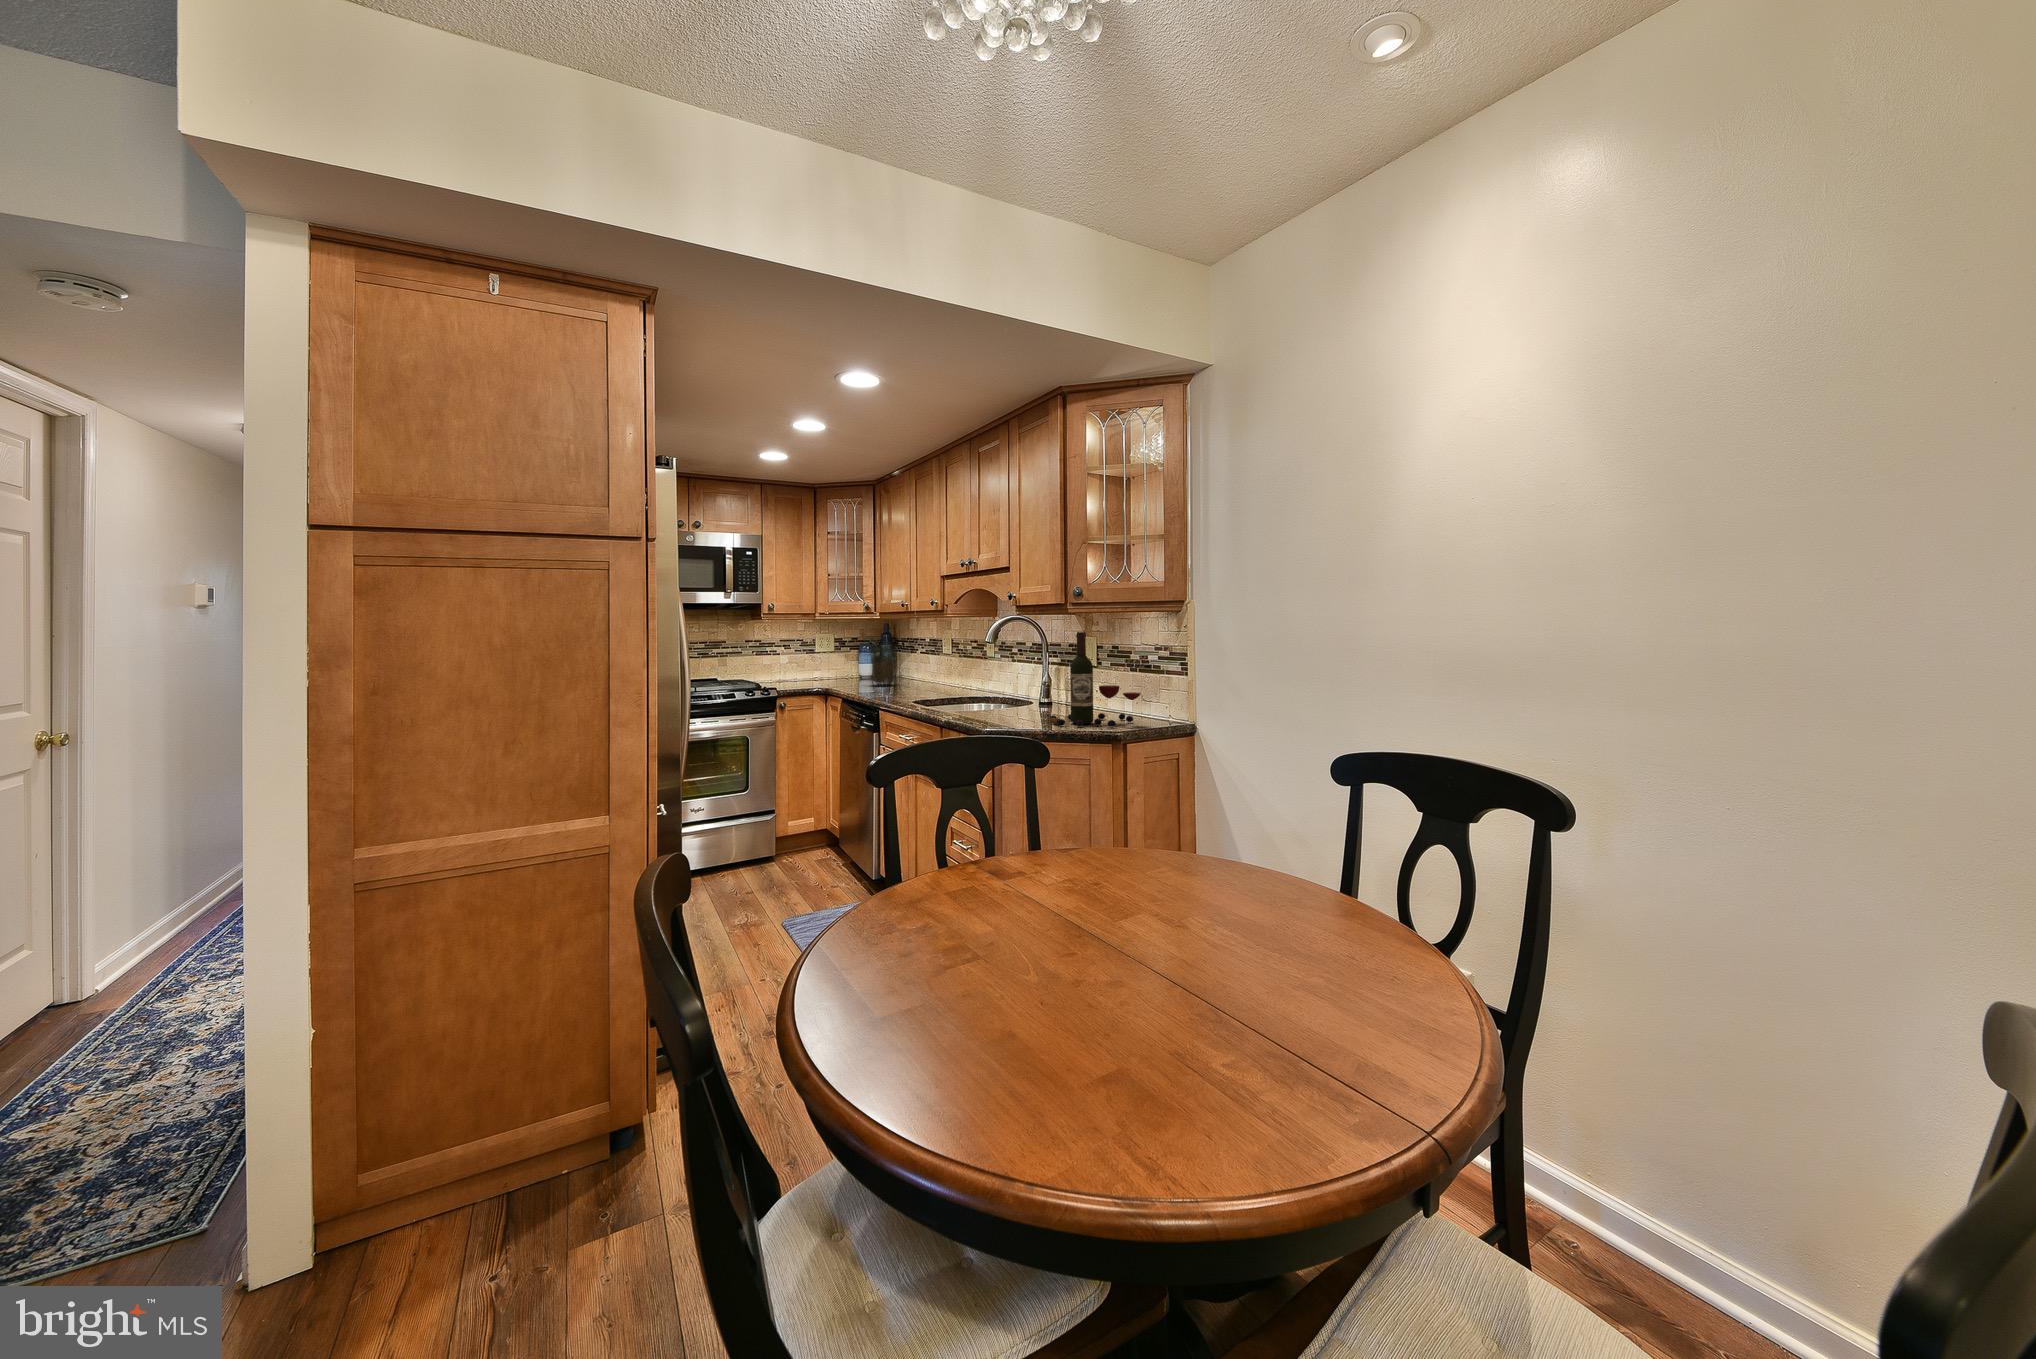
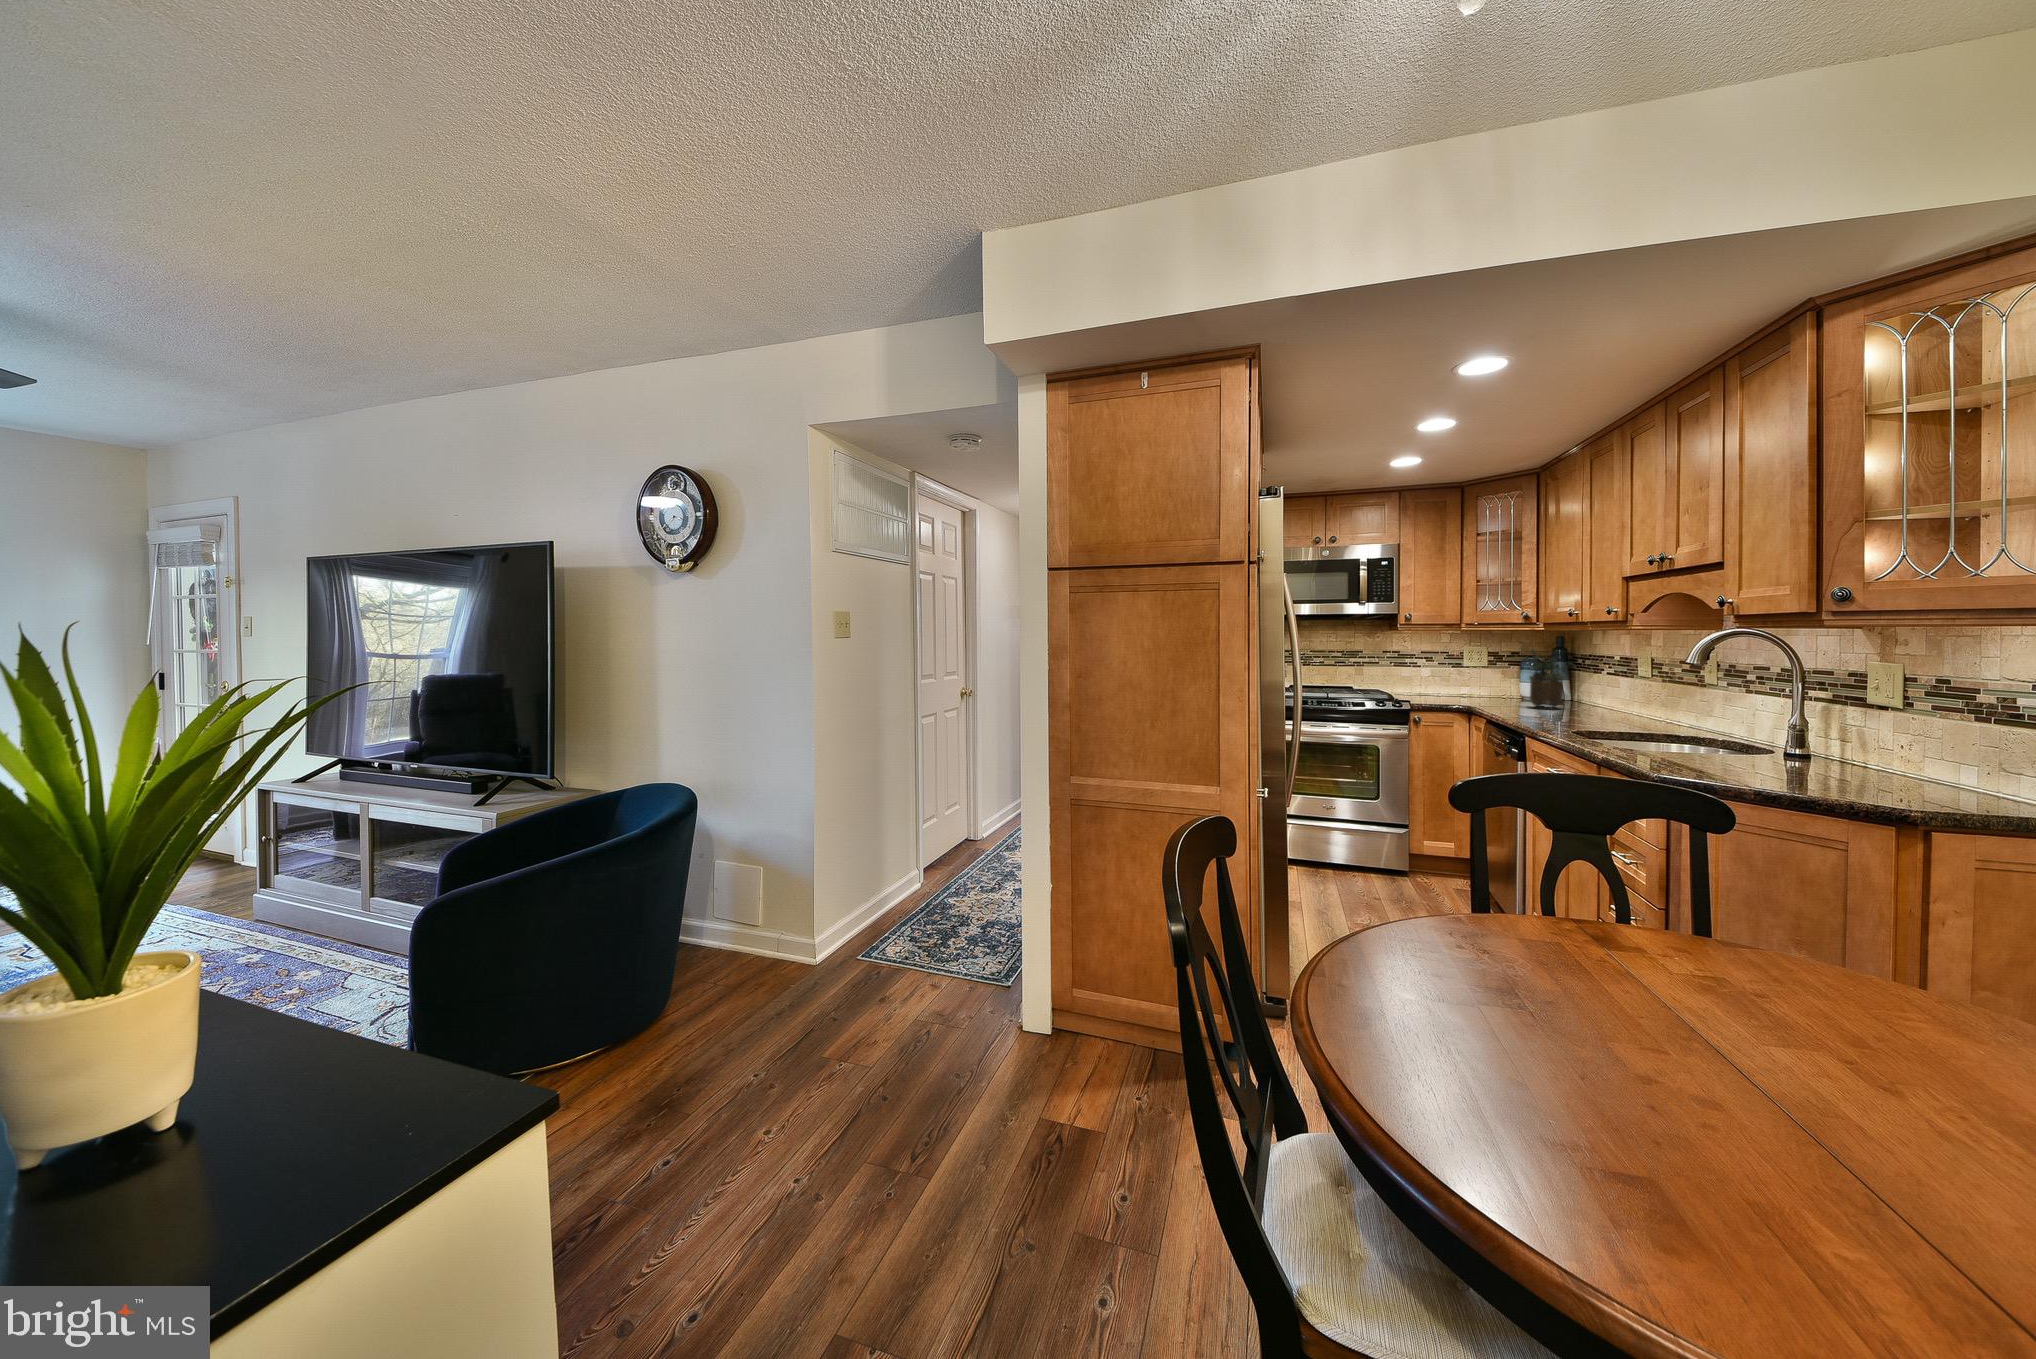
wine bottle: present [1050,632,1141,727] -> none [1772,654,1994,810]

